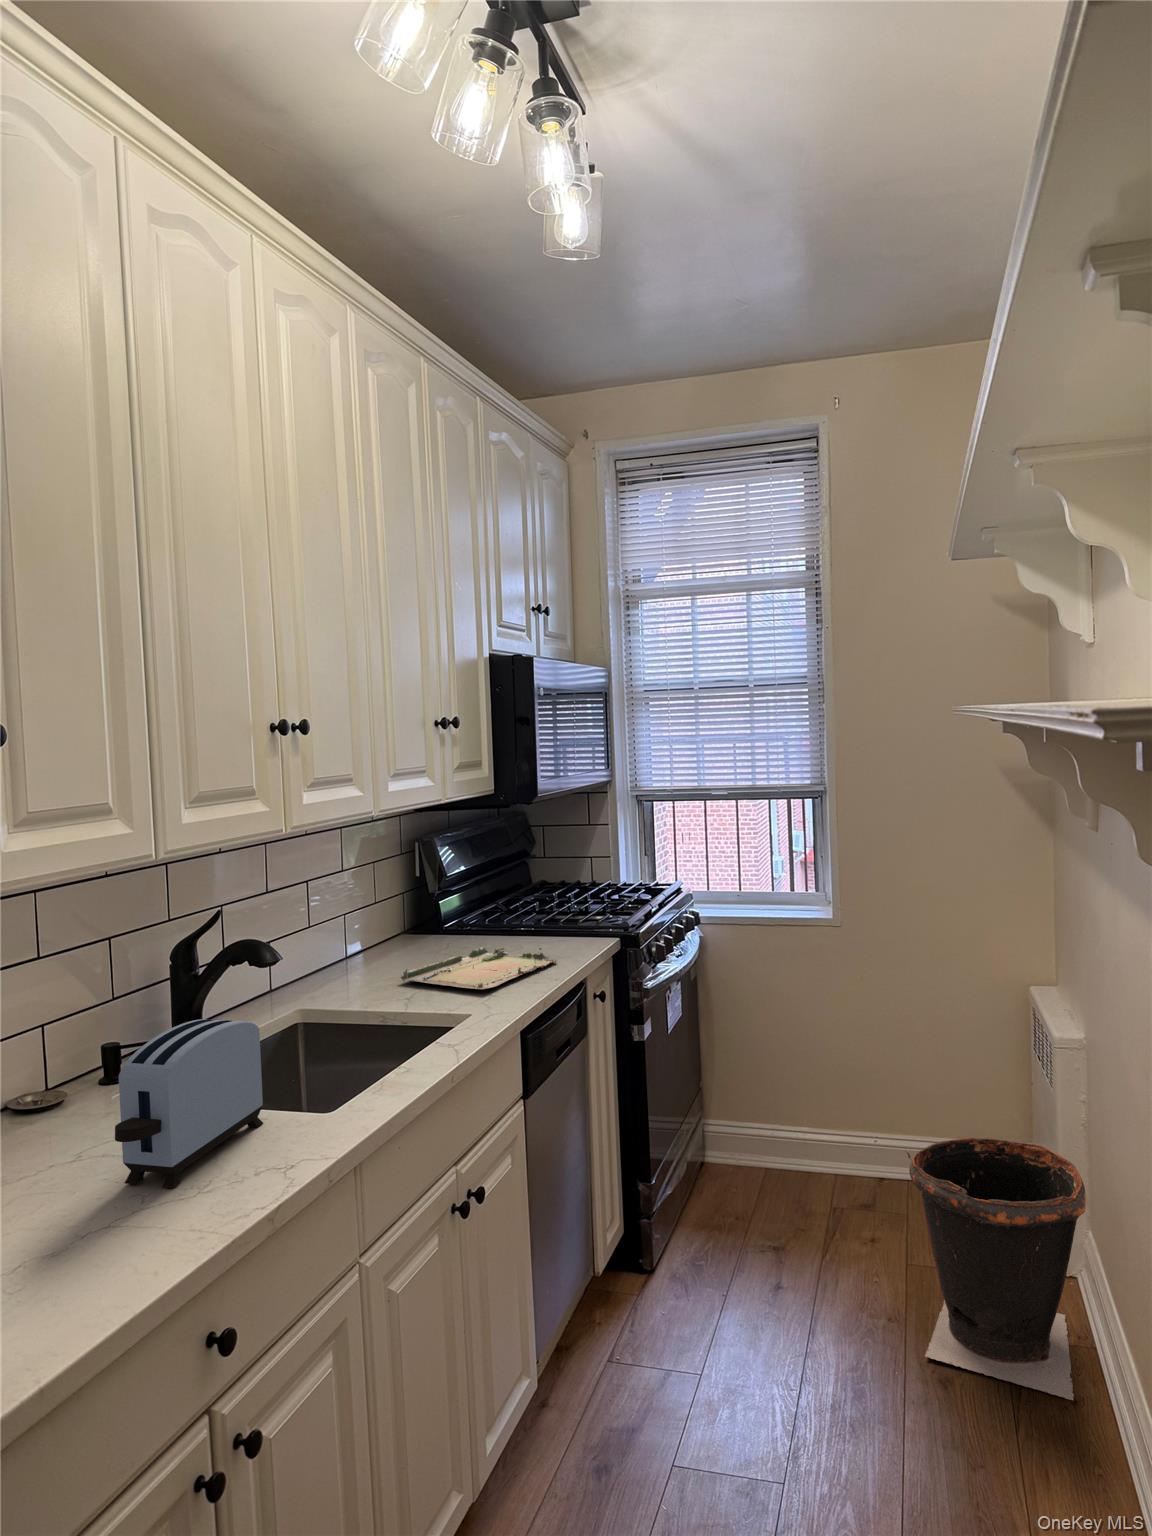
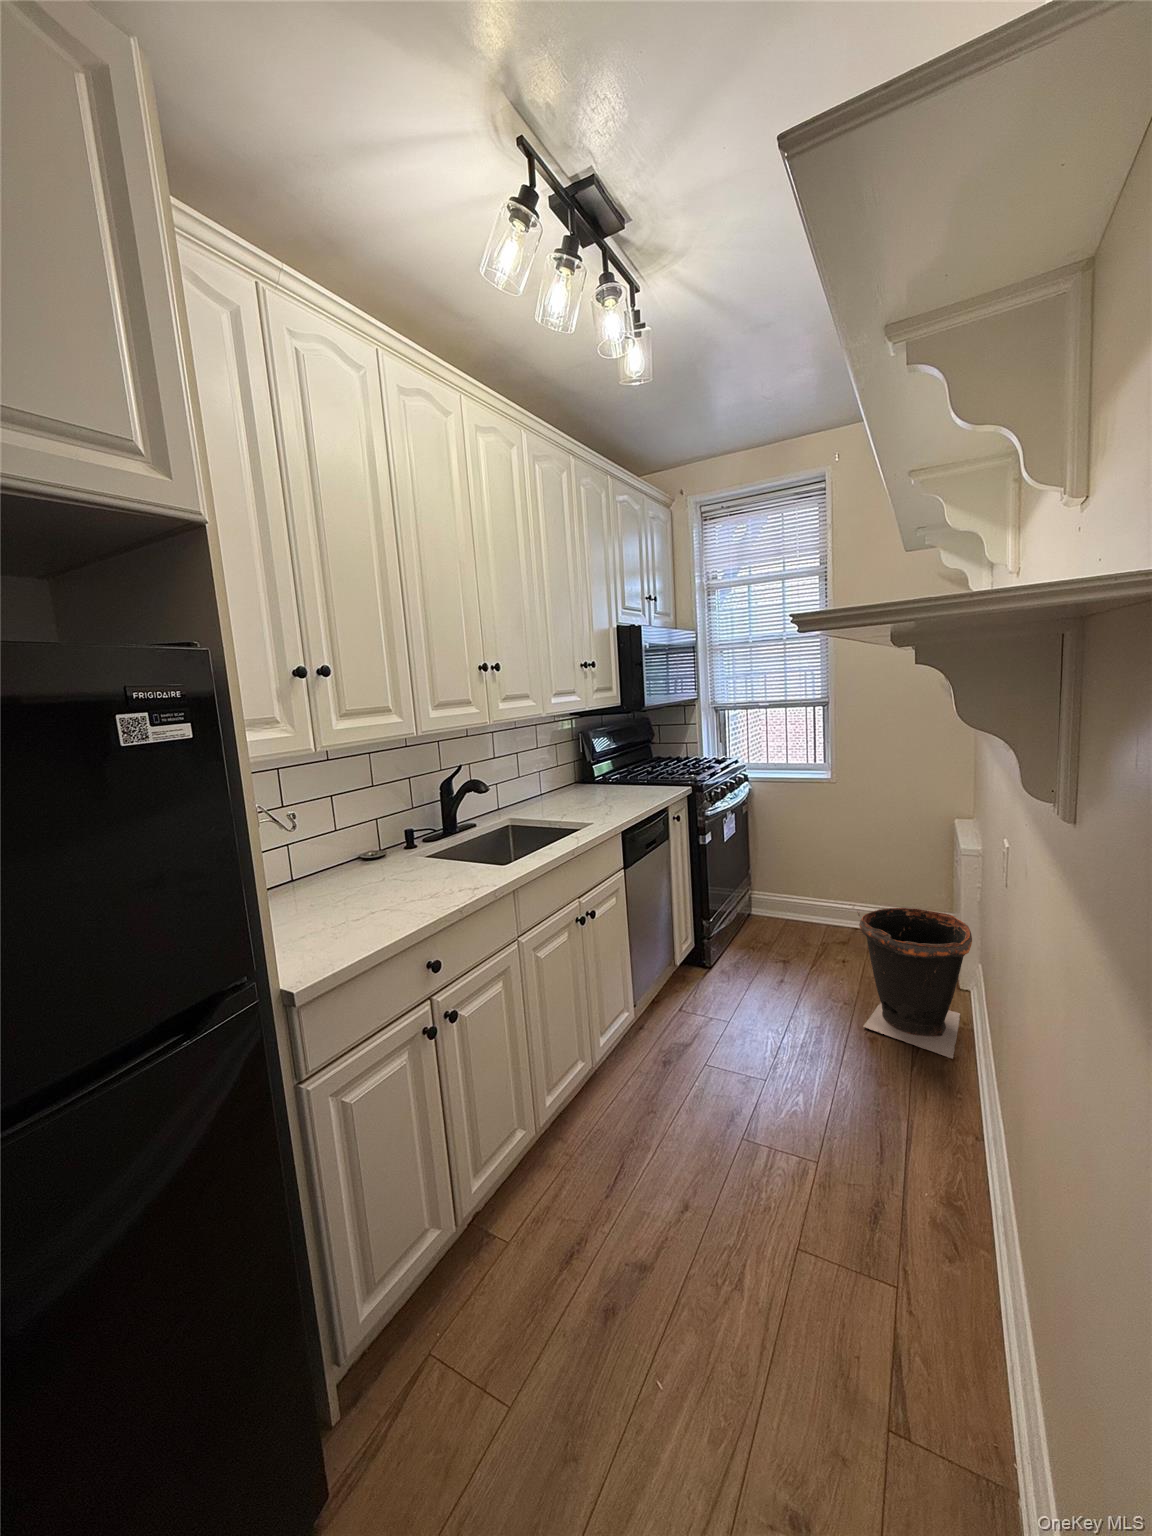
tray: present [400,947,557,990] -> none [562,789,649,811]
toaster: present [115,1019,263,1188] -> none [392,817,471,894]

